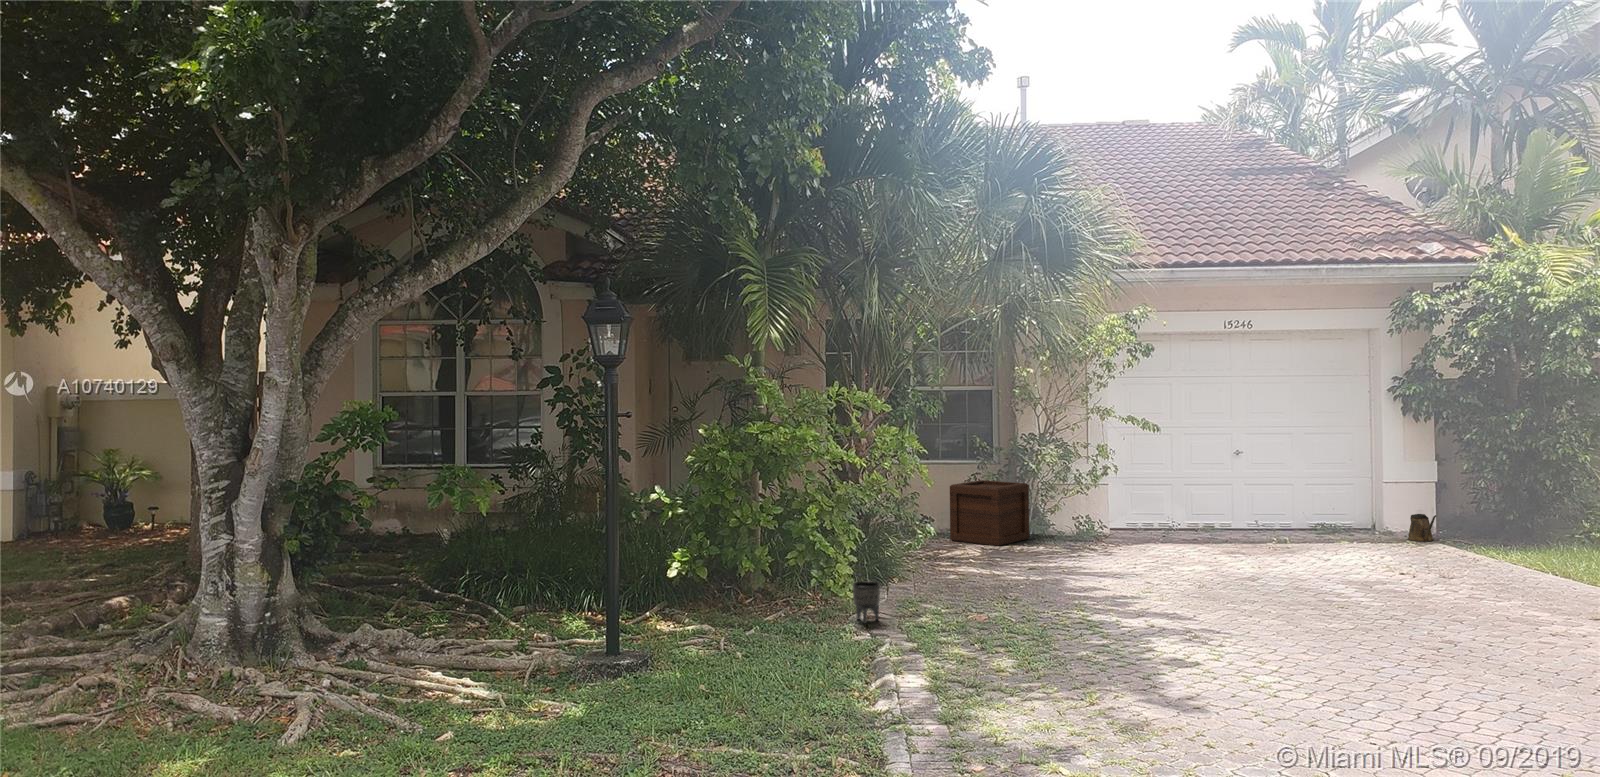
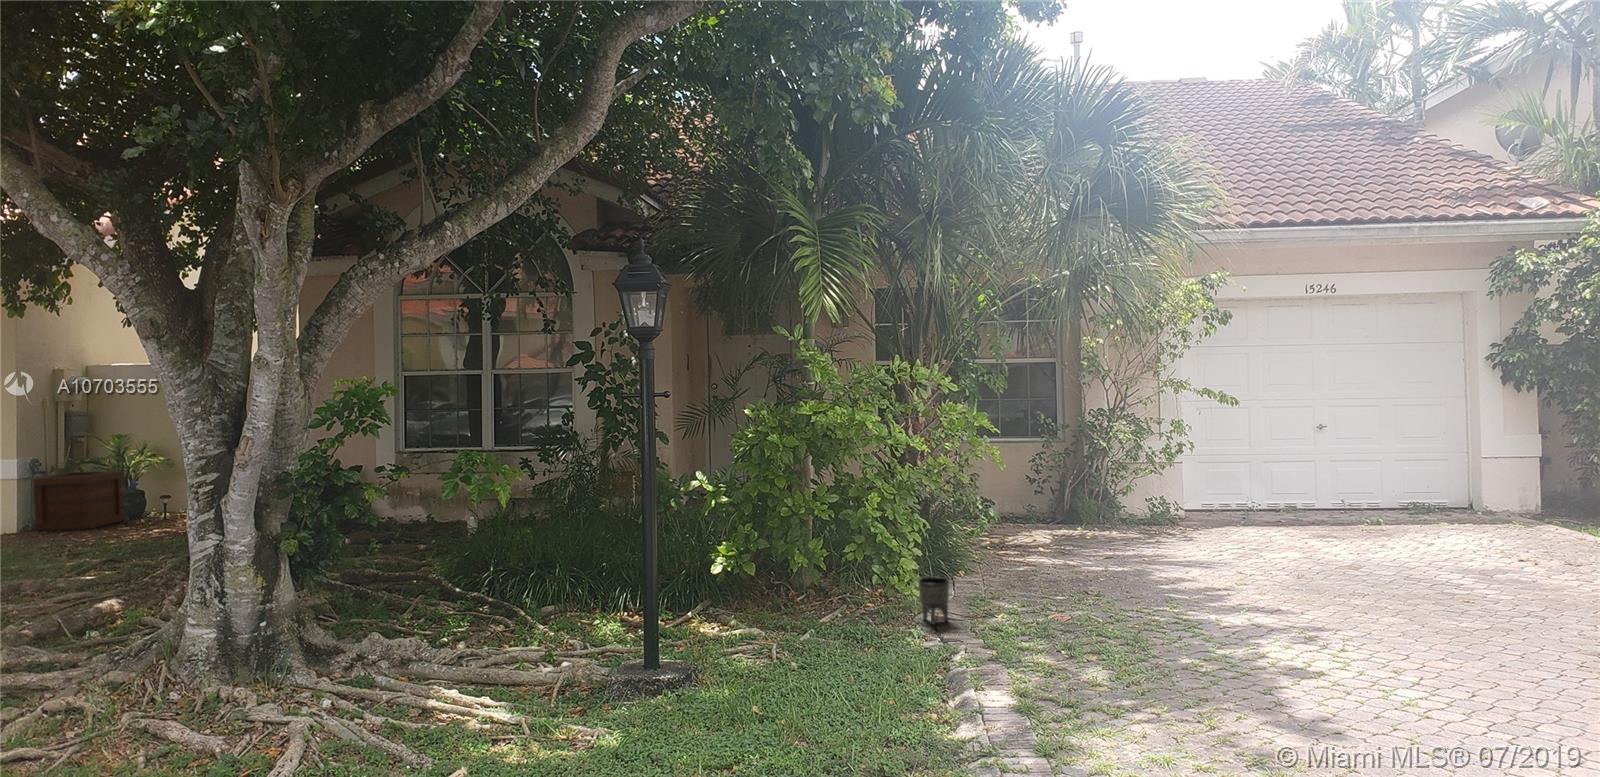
wooden crate: present [950,480,1029,546] -> present [33,471,124,531]
watering can: present [1408,514,1436,542] -> none [1513,493,1549,523]

